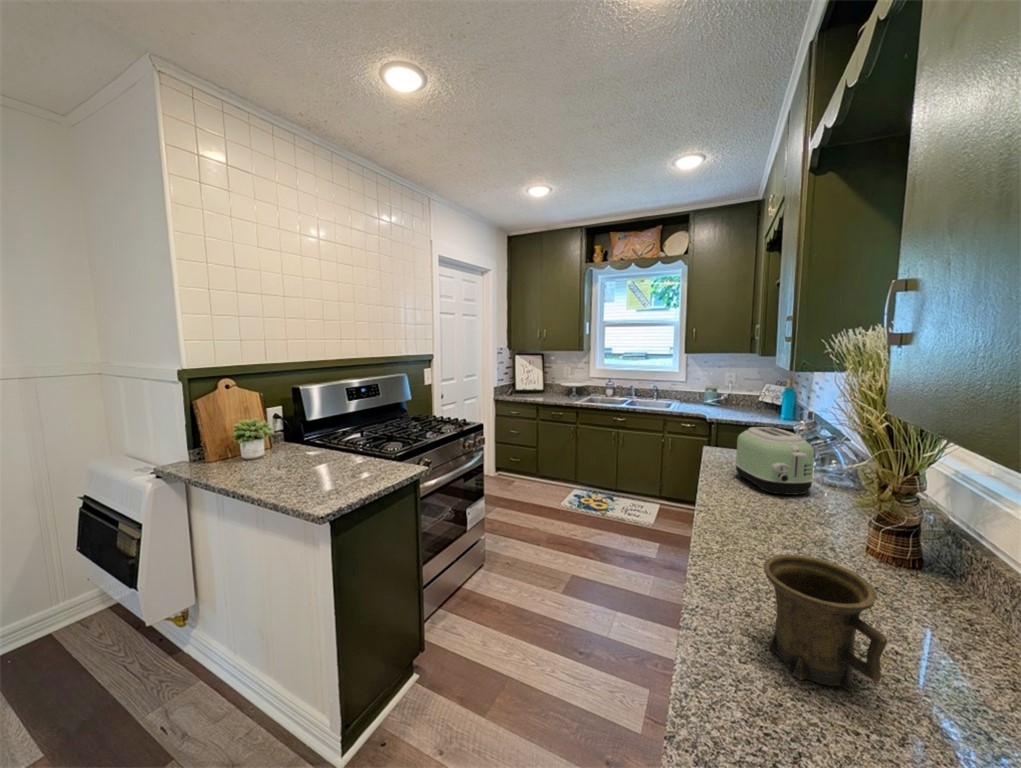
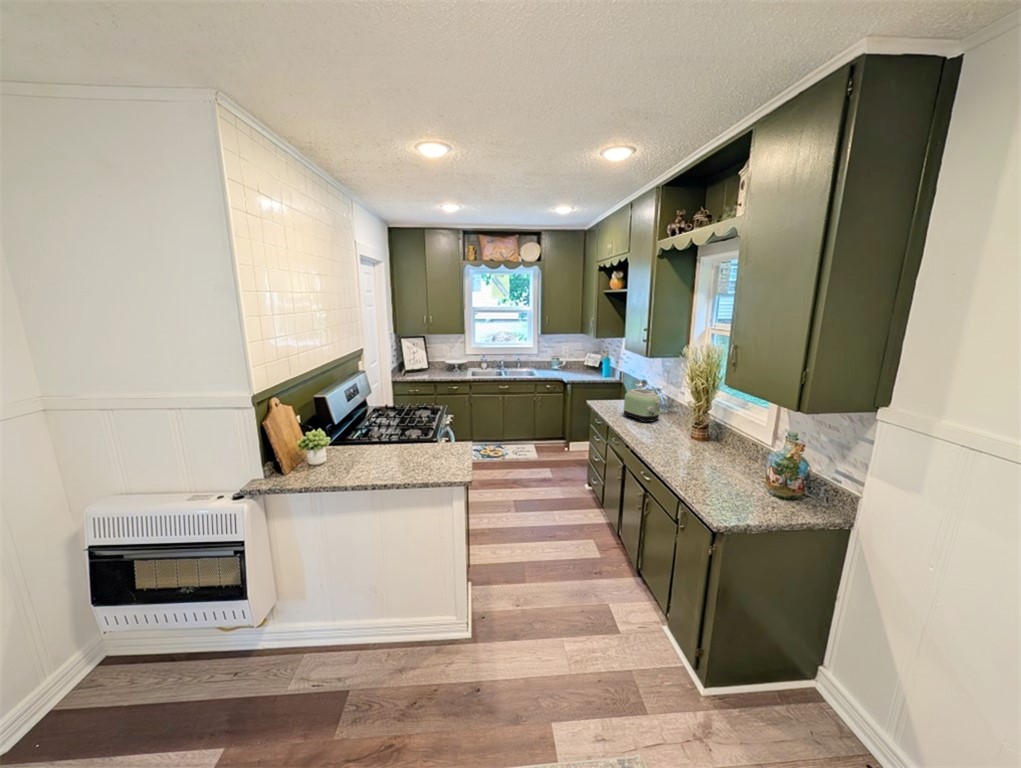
mug: present [763,555,888,690] -> none [692,440,730,478]

